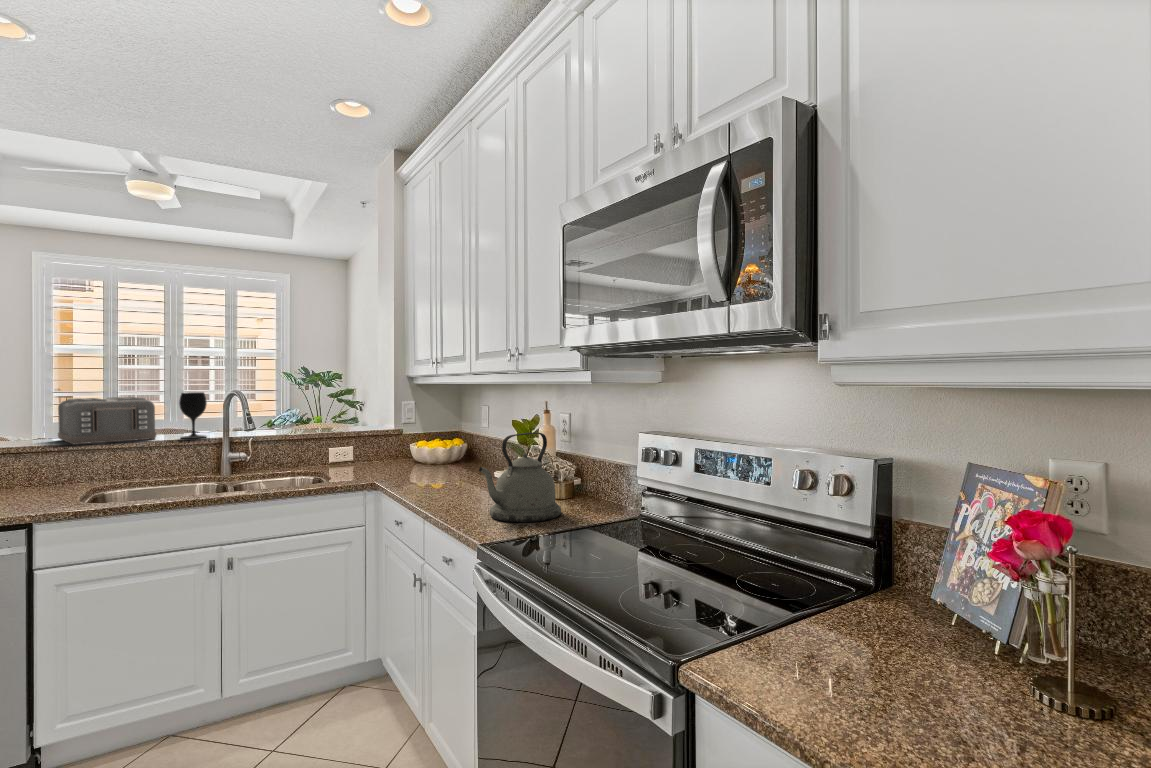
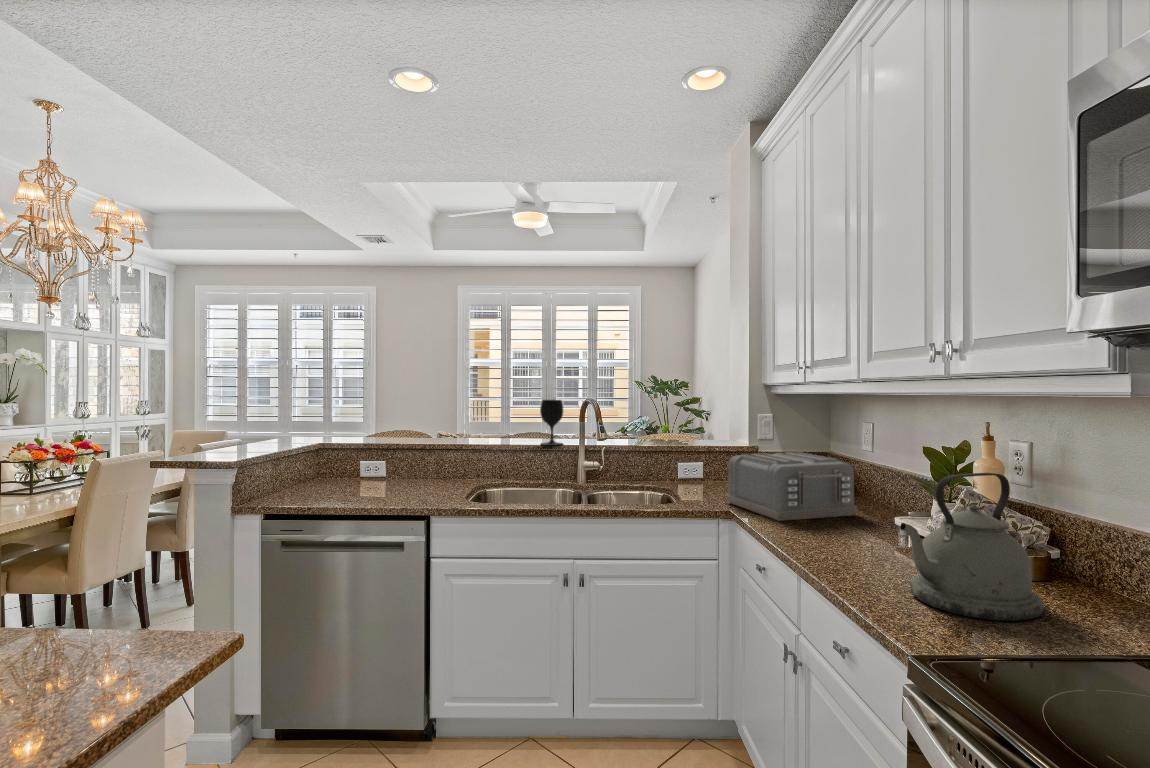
toaster: present [58,397,156,444] -> present [726,452,857,521]

